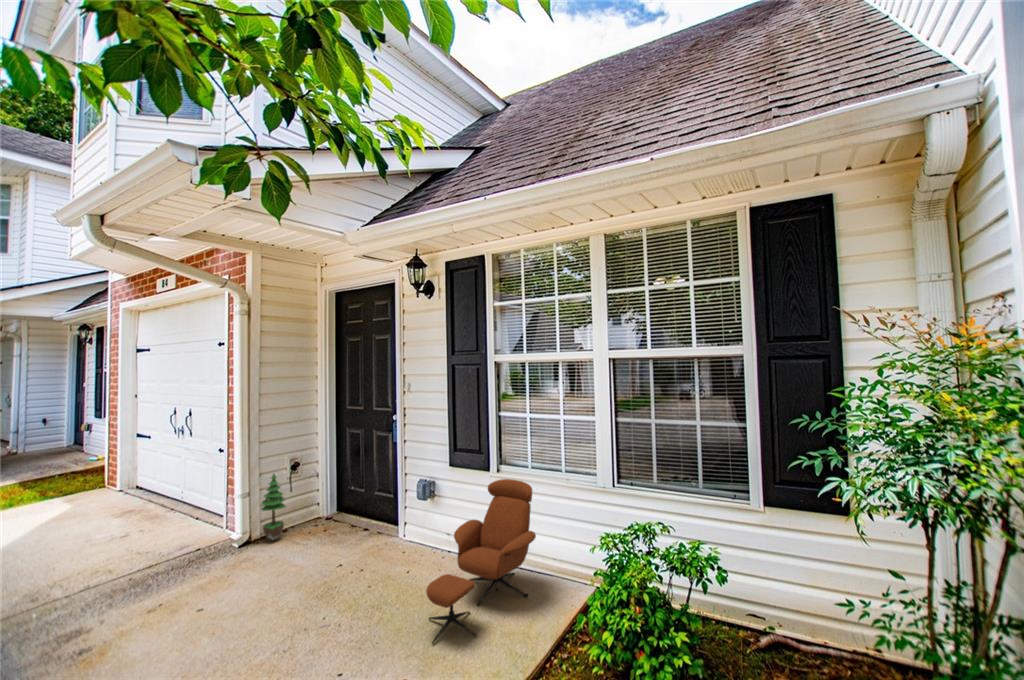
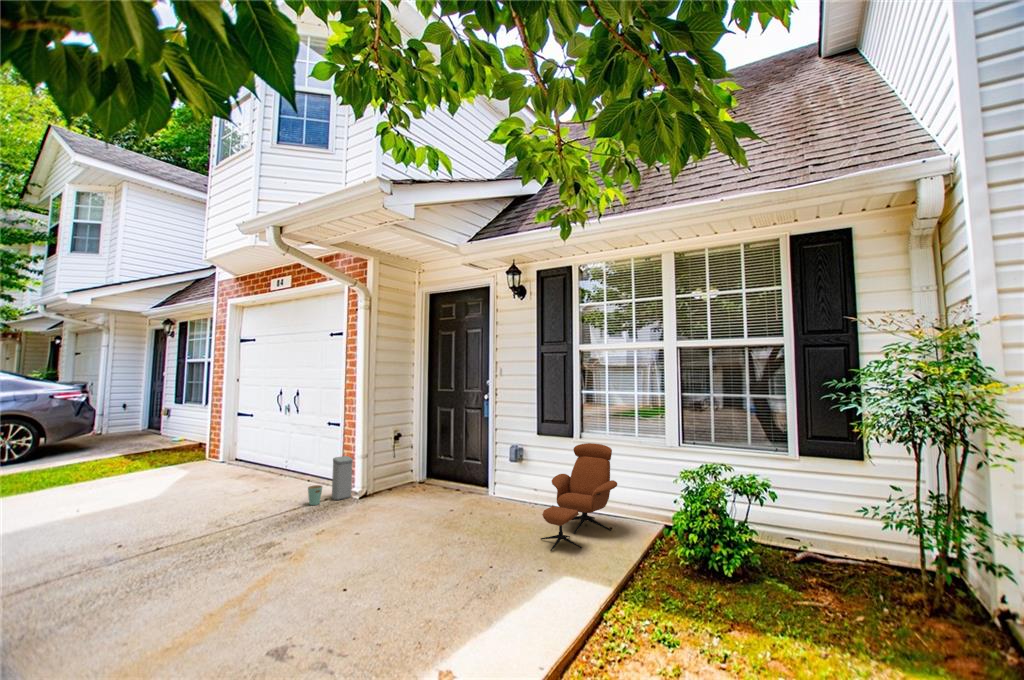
potted tree: present [261,474,286,540] -> none [375,439,396,495]
trash can: none [166,495,231,562] -> present [308,456,353,505]

